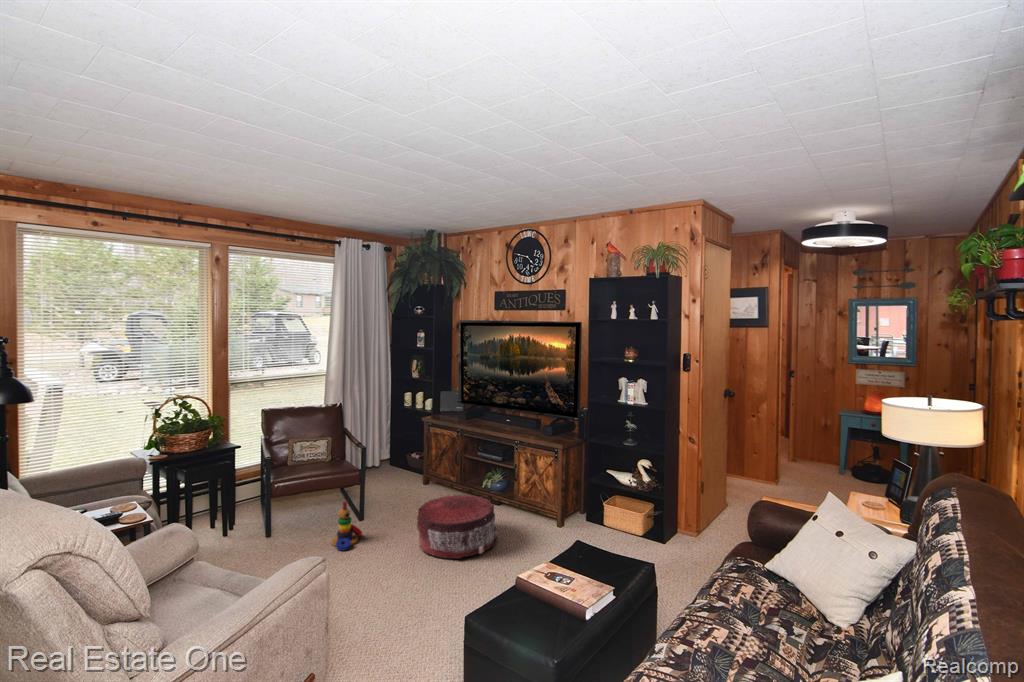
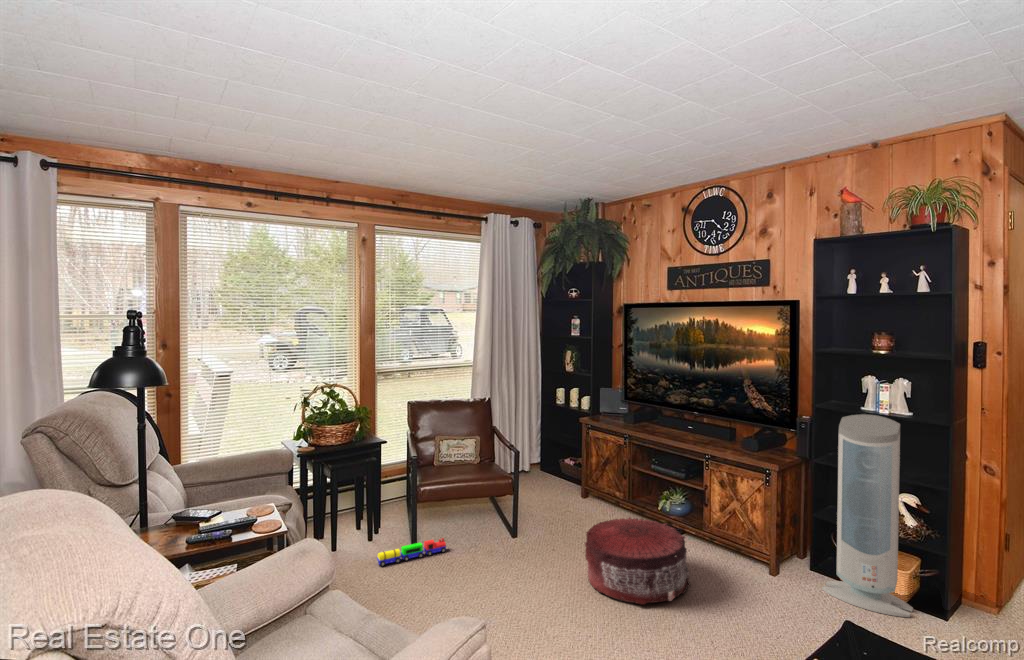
air purifier: none [591,406,646,546] -> present [822,414,913,617]
stacking toy: present [332,501,362,551] -> none [483,515,518,576]
toy train: none [232,525,299,554] -> present [377,538,446,566]

